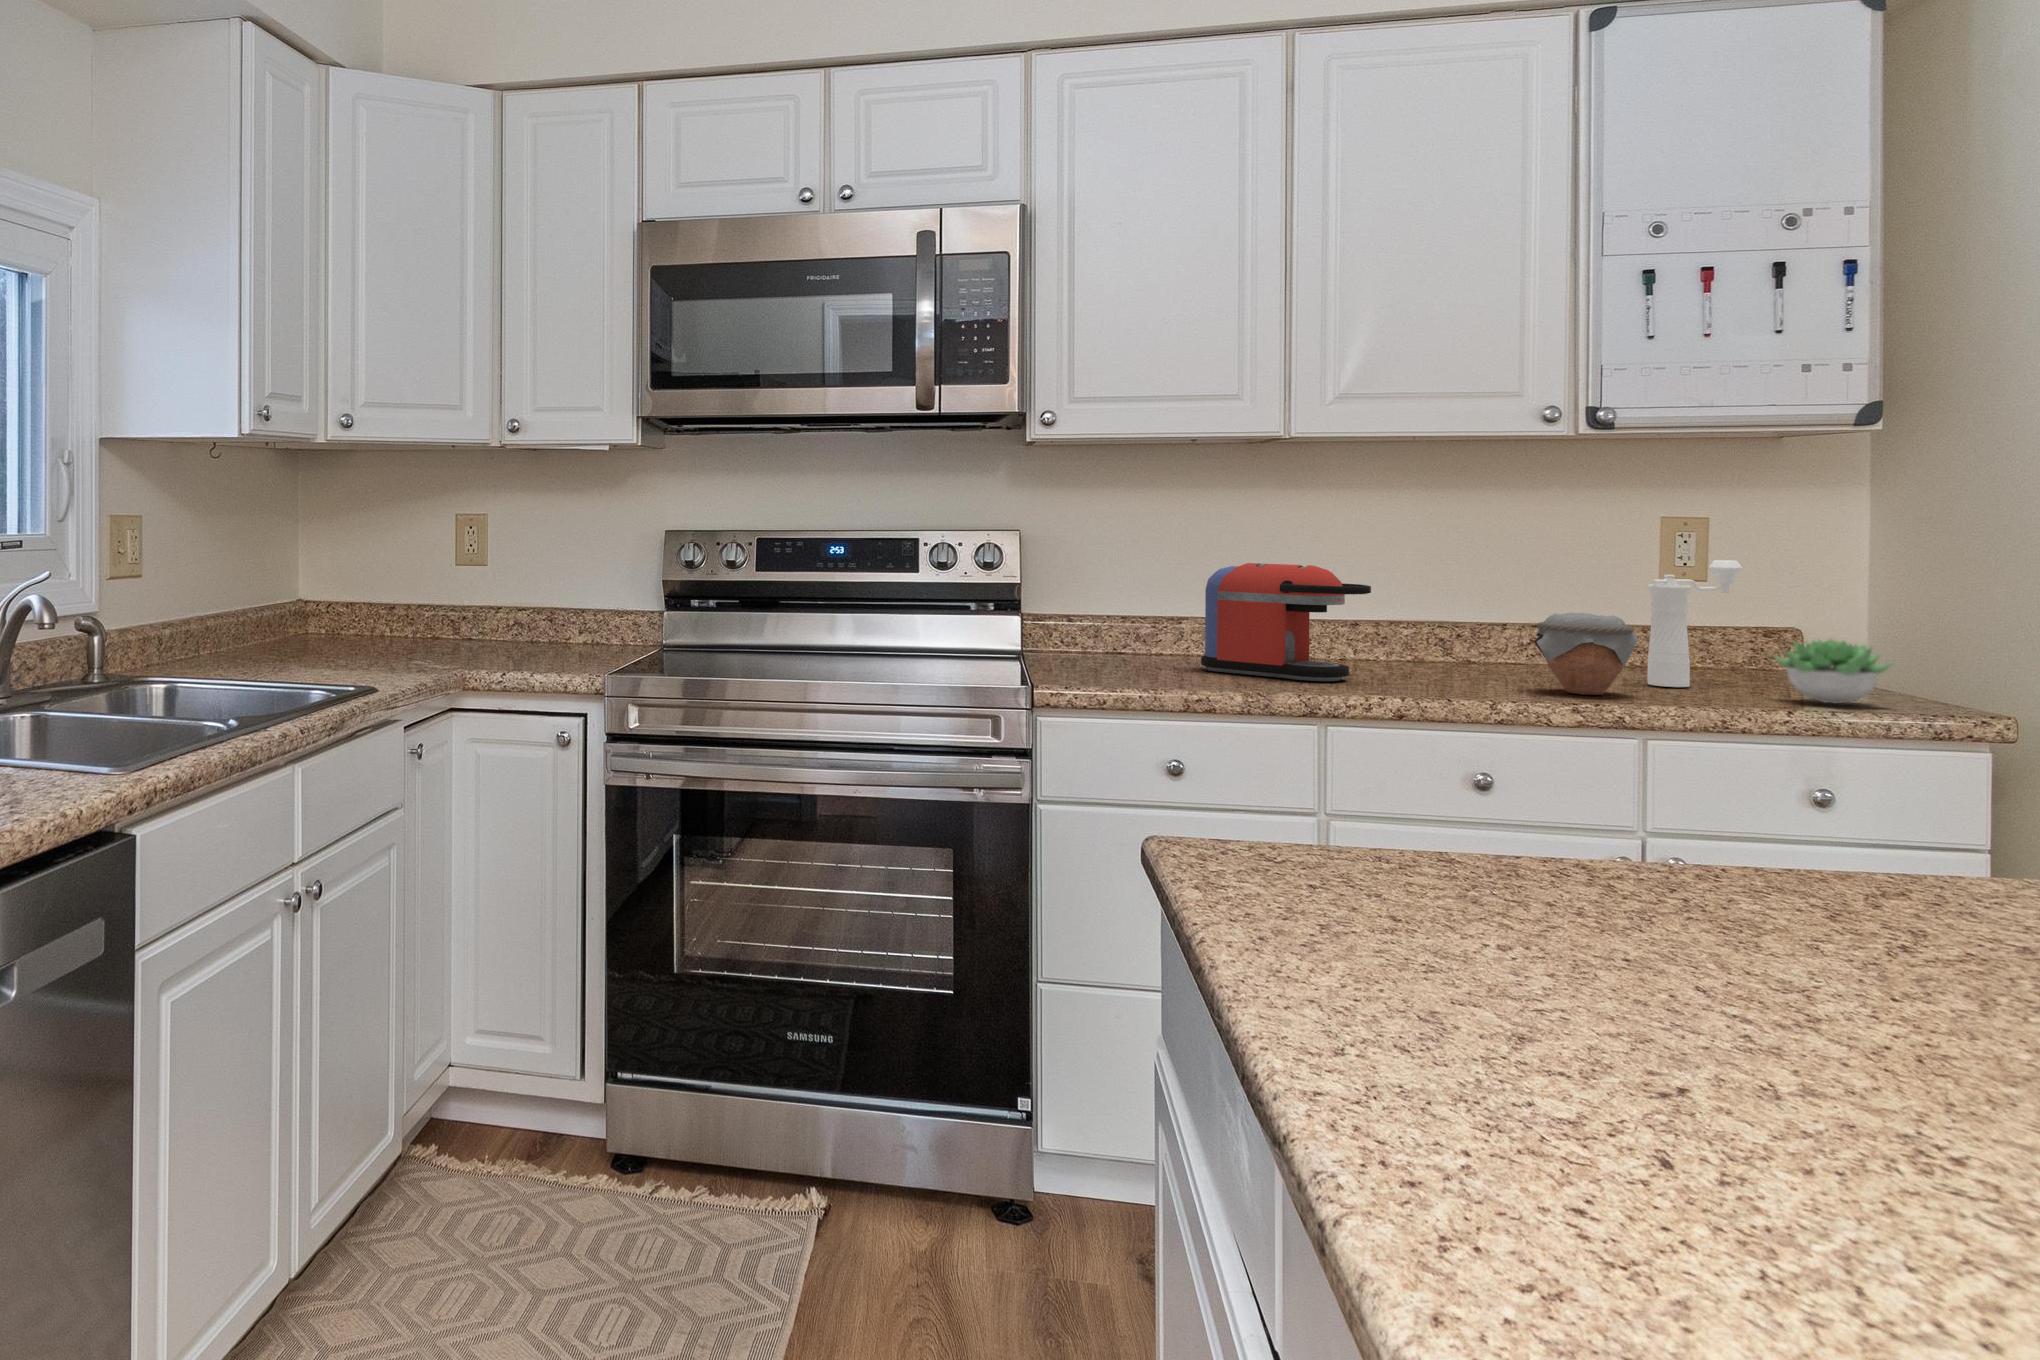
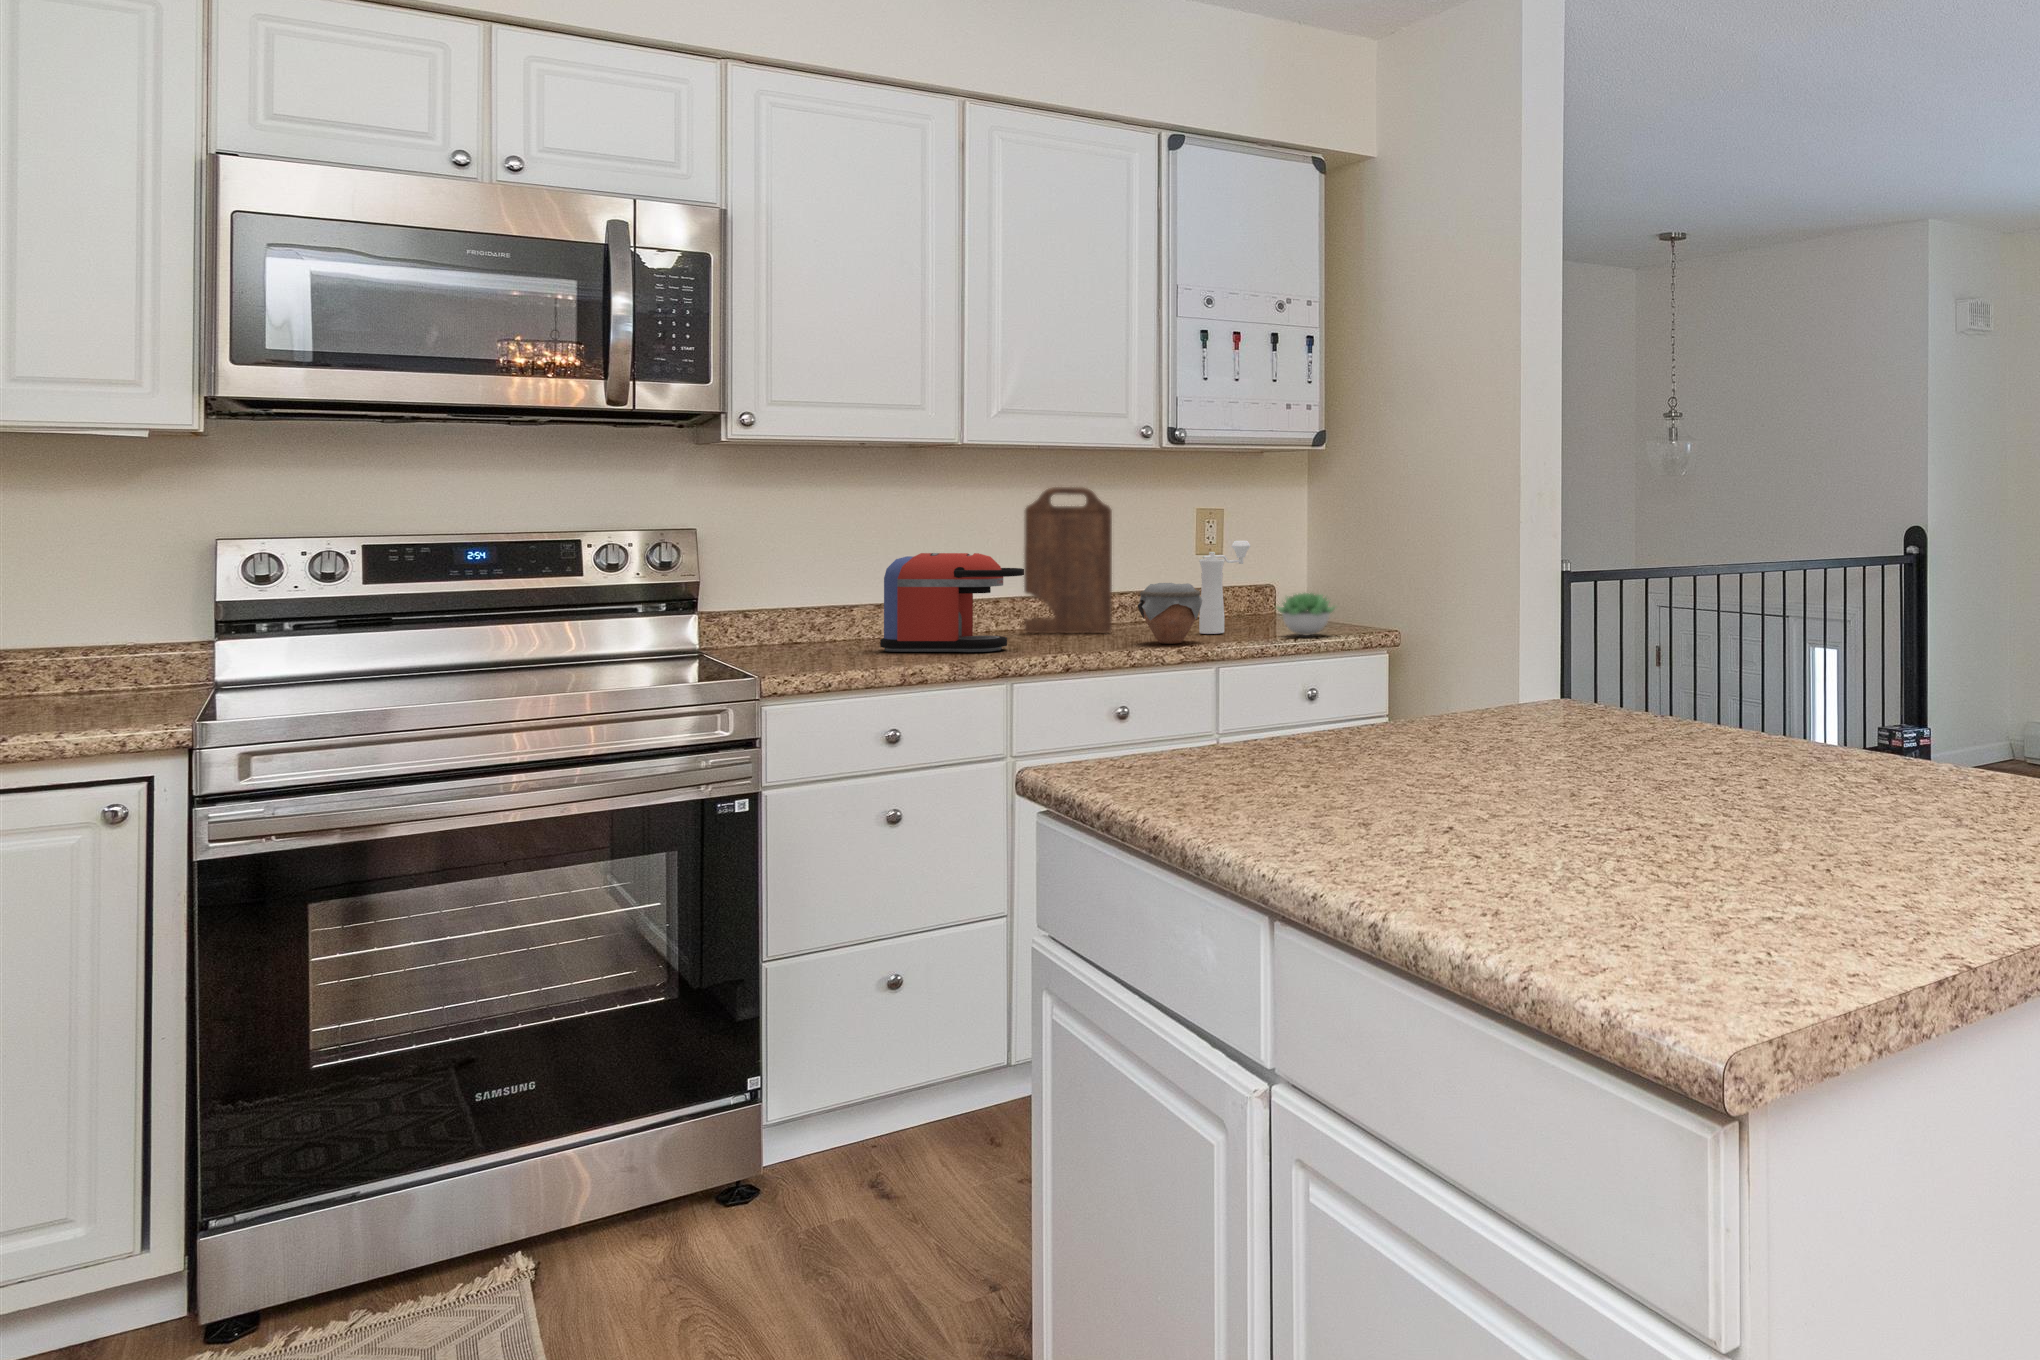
cutting board: none [1395,488,1516,672] -> present [1024,487,1112,633]

